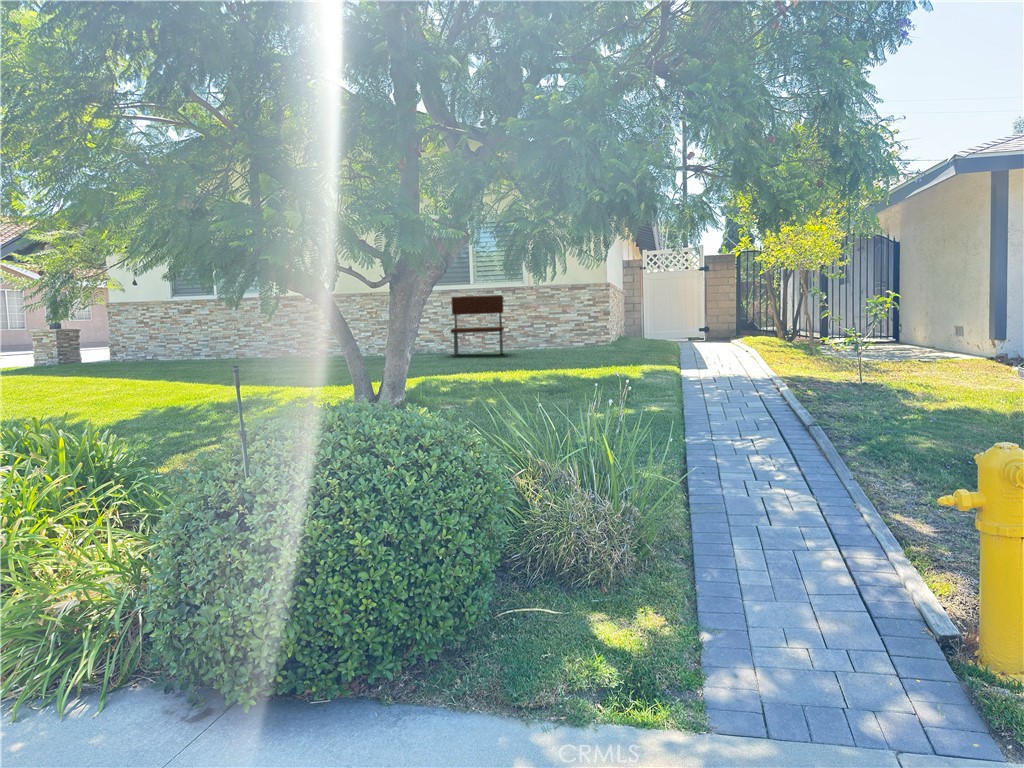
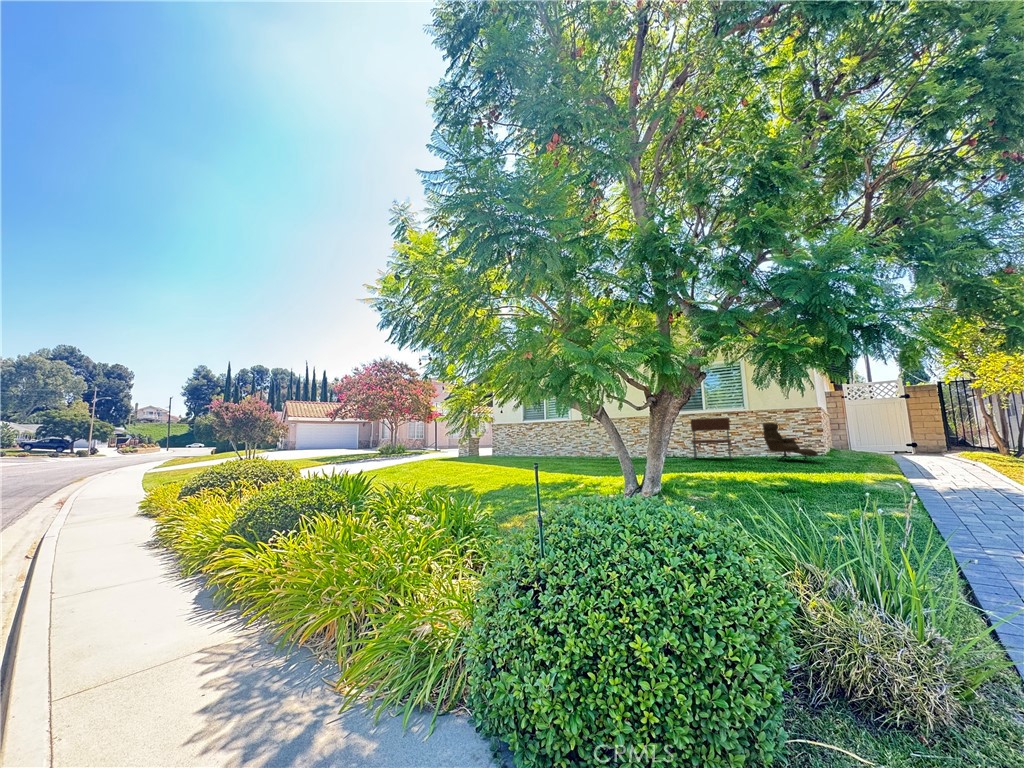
lounge chair: none [544,303,604,355] -> present [763,423,818,462]

